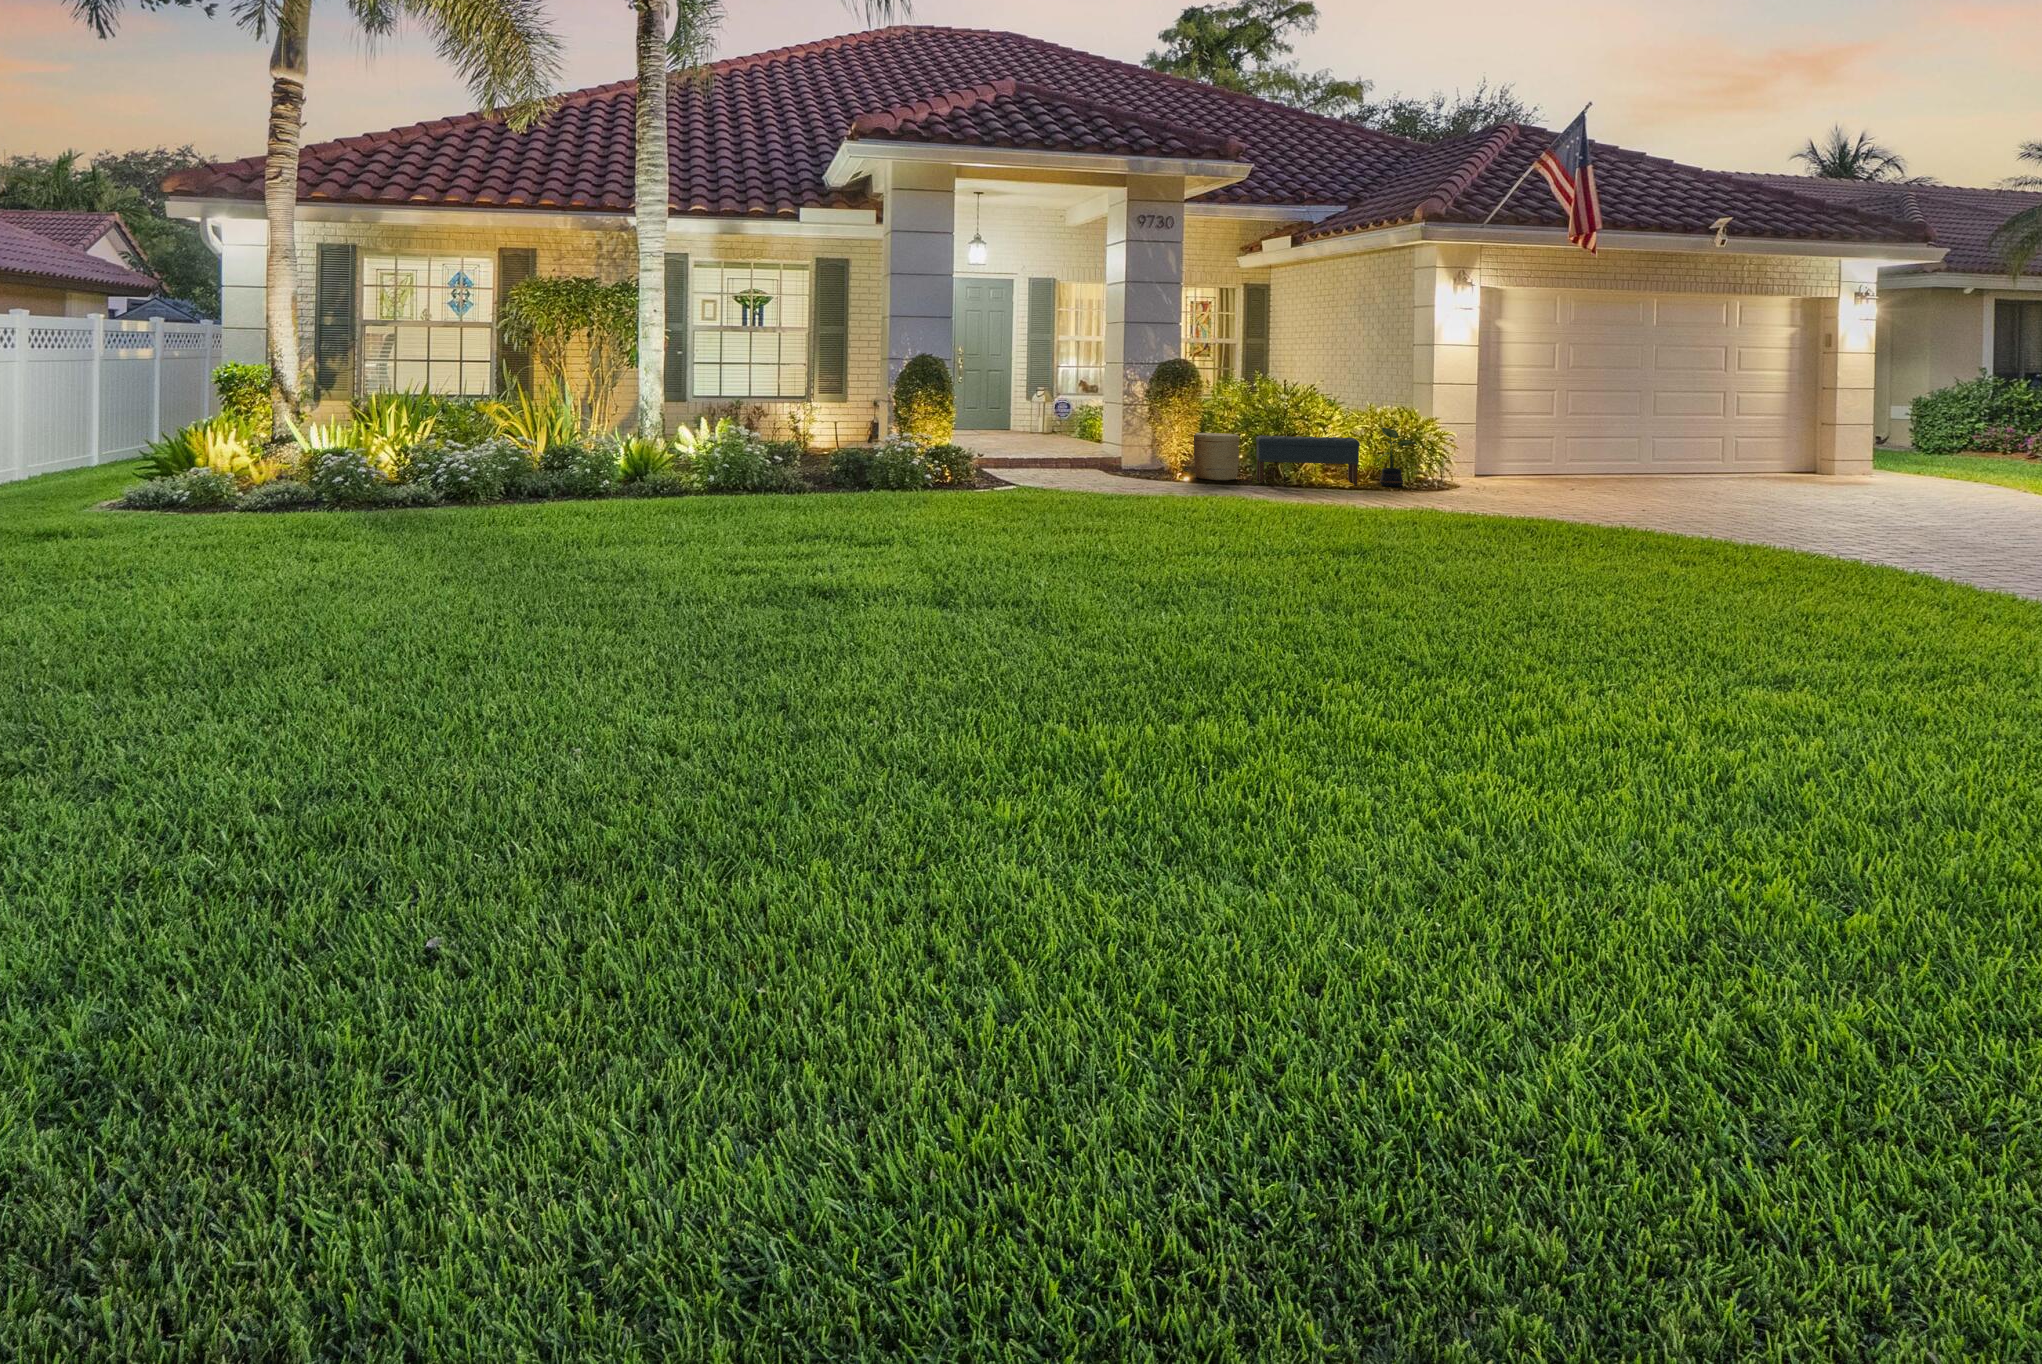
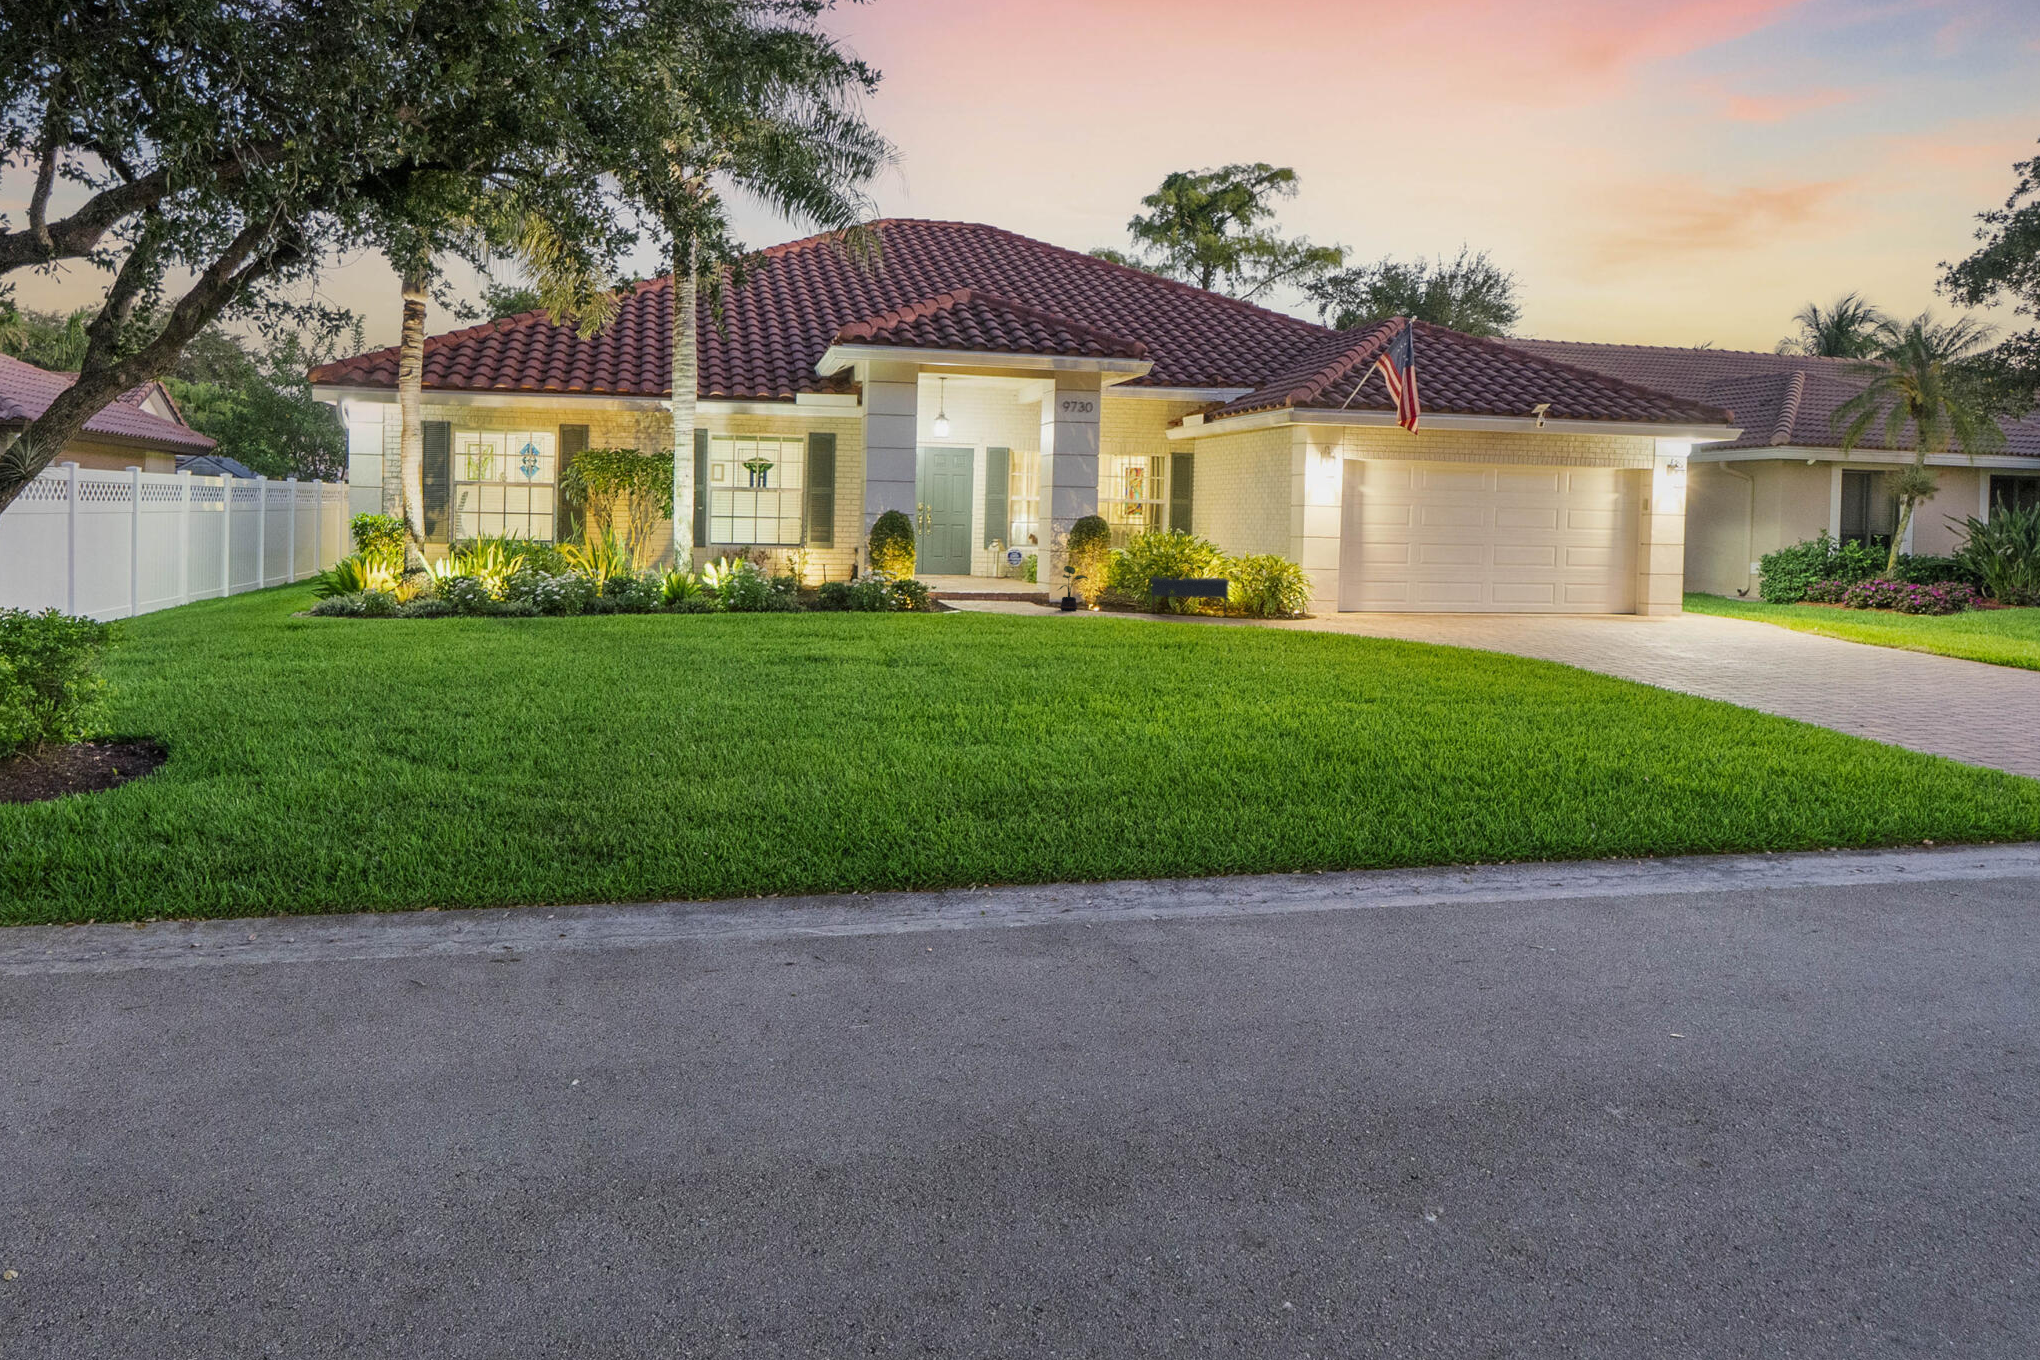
potted plant: present [1377,428,1418,487] -> present [1058,566,1088,611]
basket: present [1194,433,1240,480] -> none [1103,574,1139,611]

